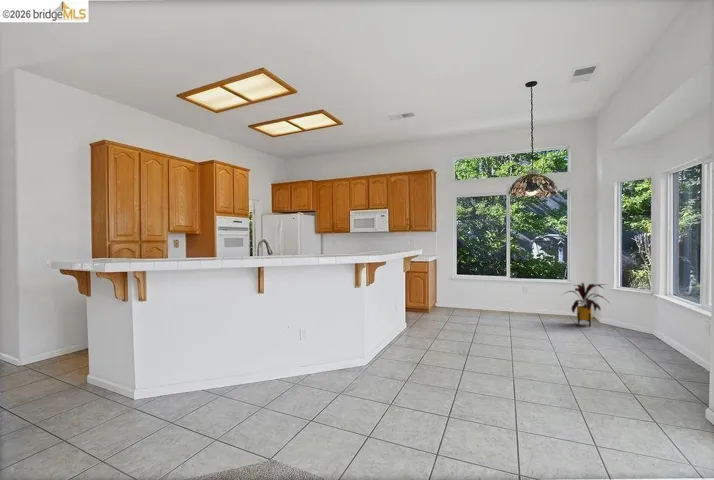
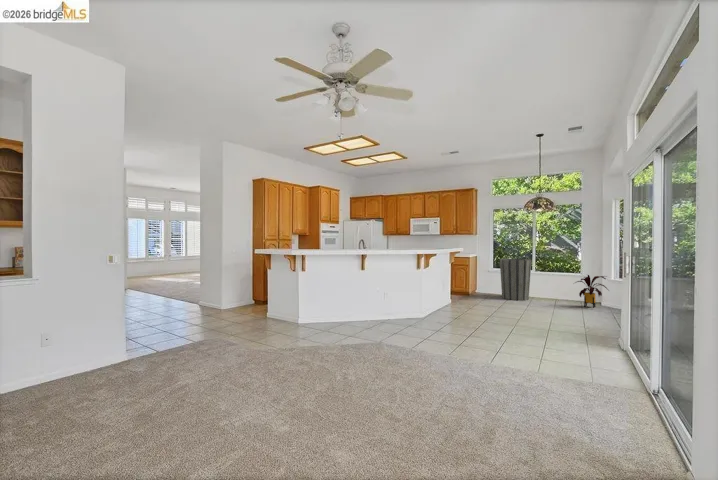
trash can: none [466,262,507,318] -> present [500,259,531,300]

